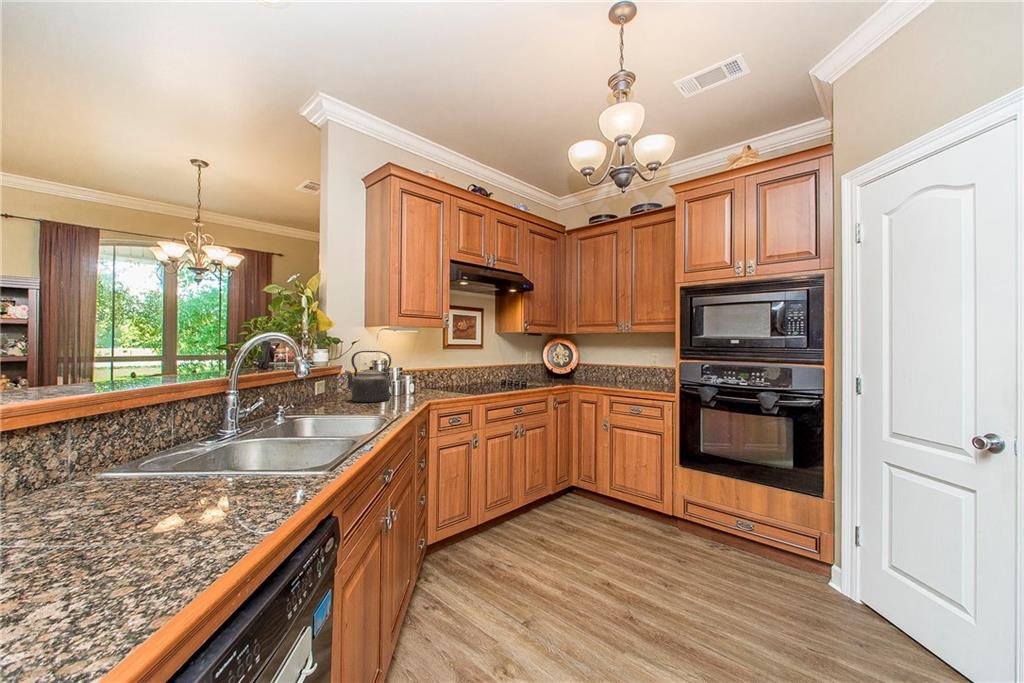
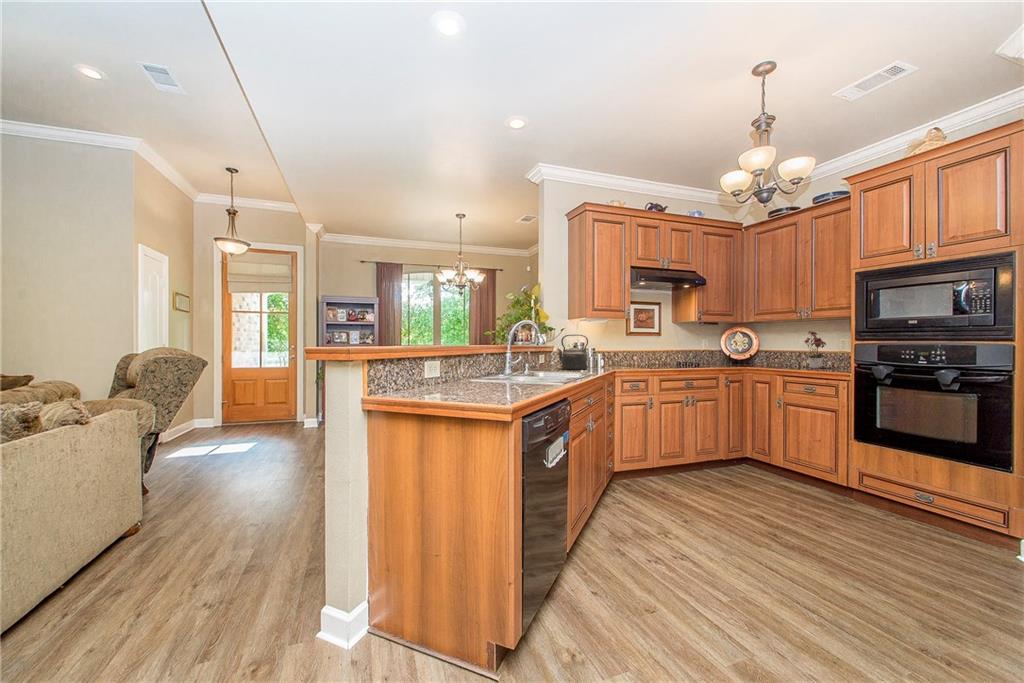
flower arrangement: none [620,344,644,384] -> present [804,331,826,368]

